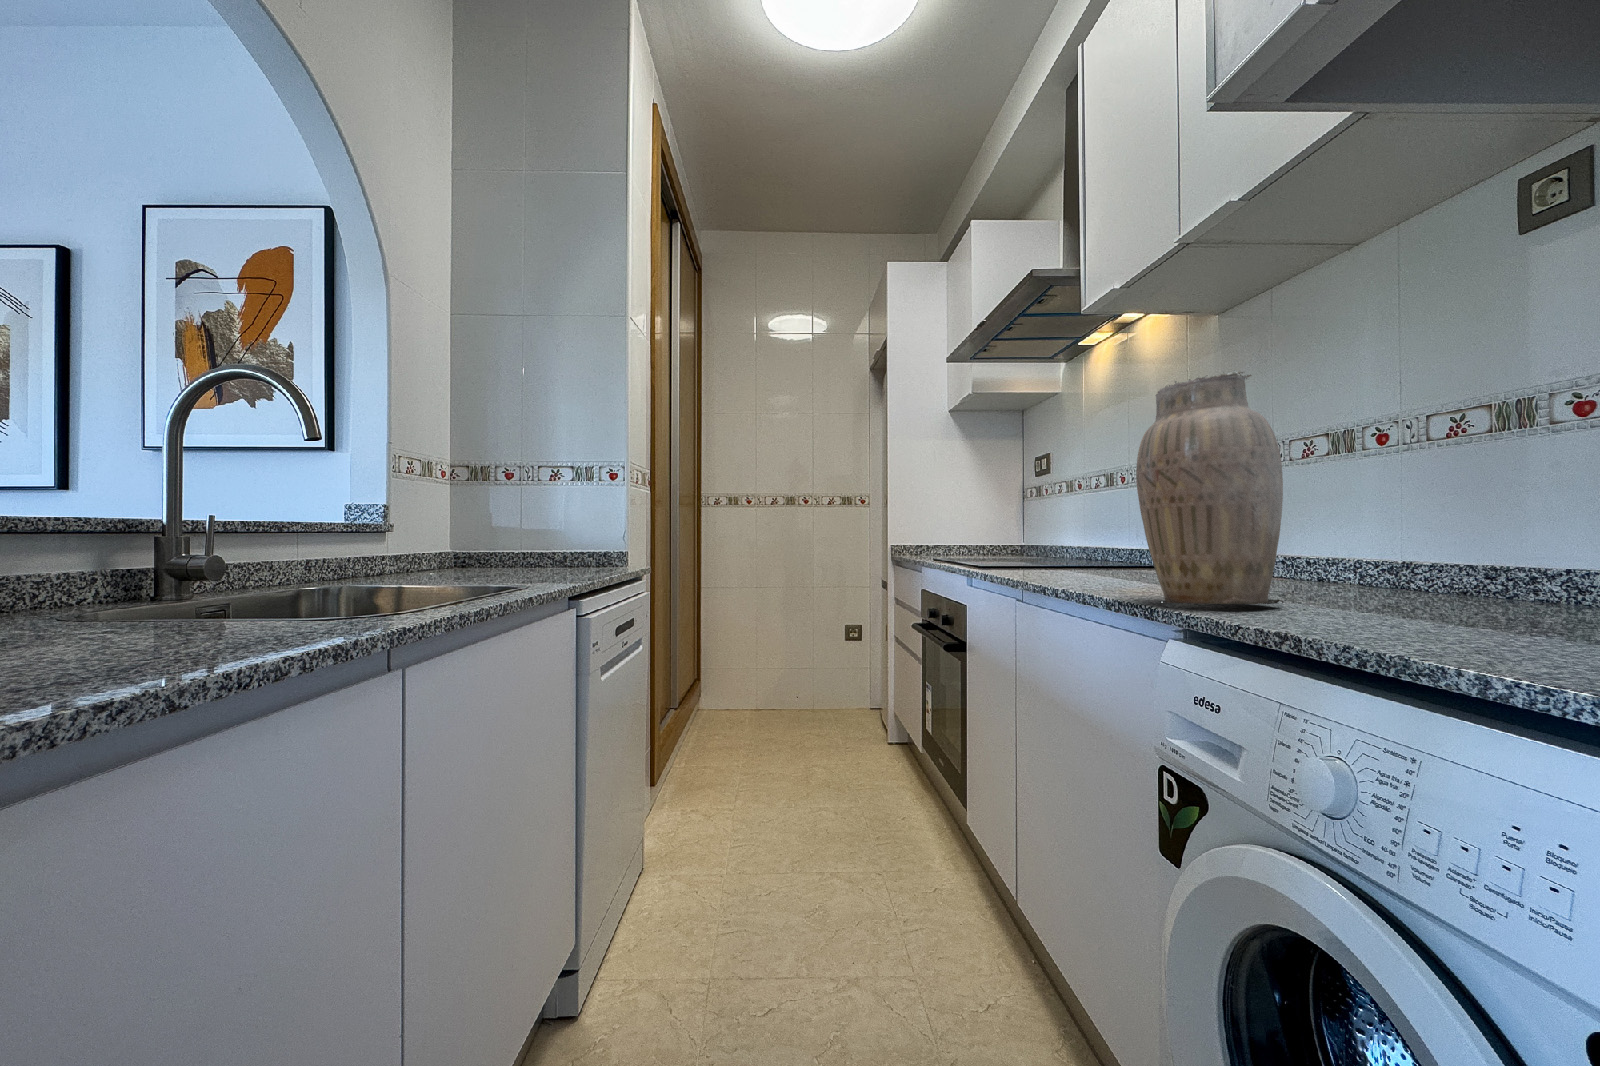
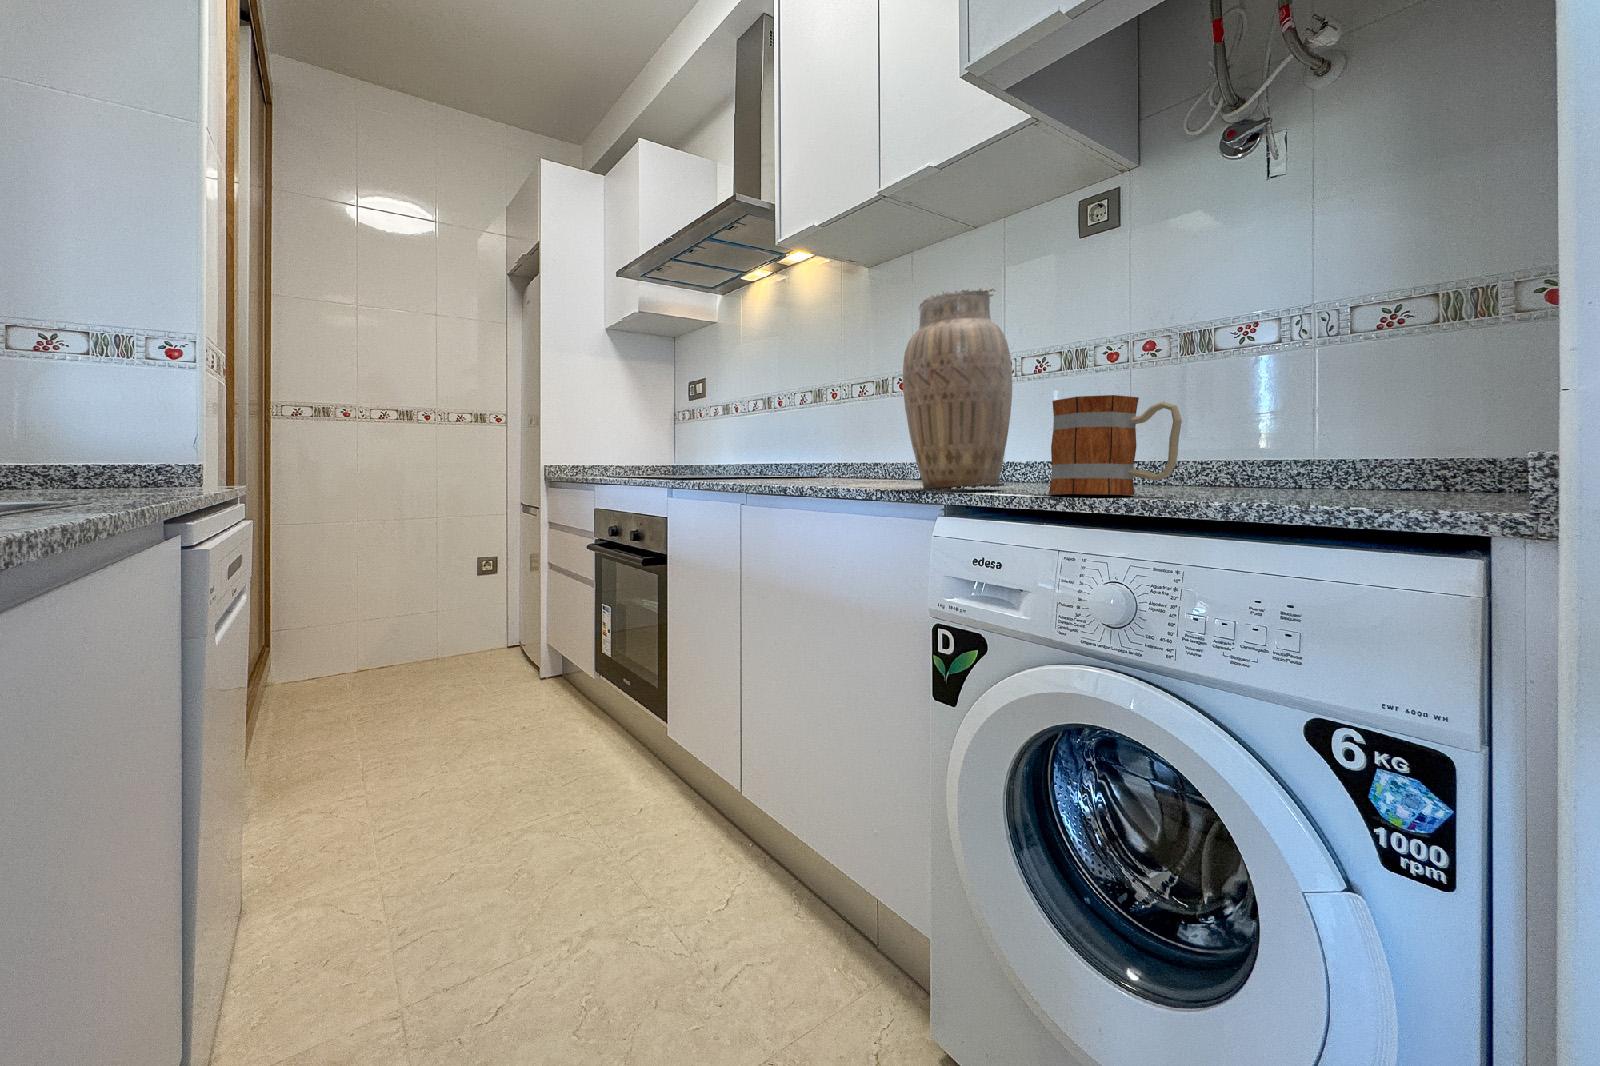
mug: none [1284,506,1475,638] -> present [1049,395,1182,495]

